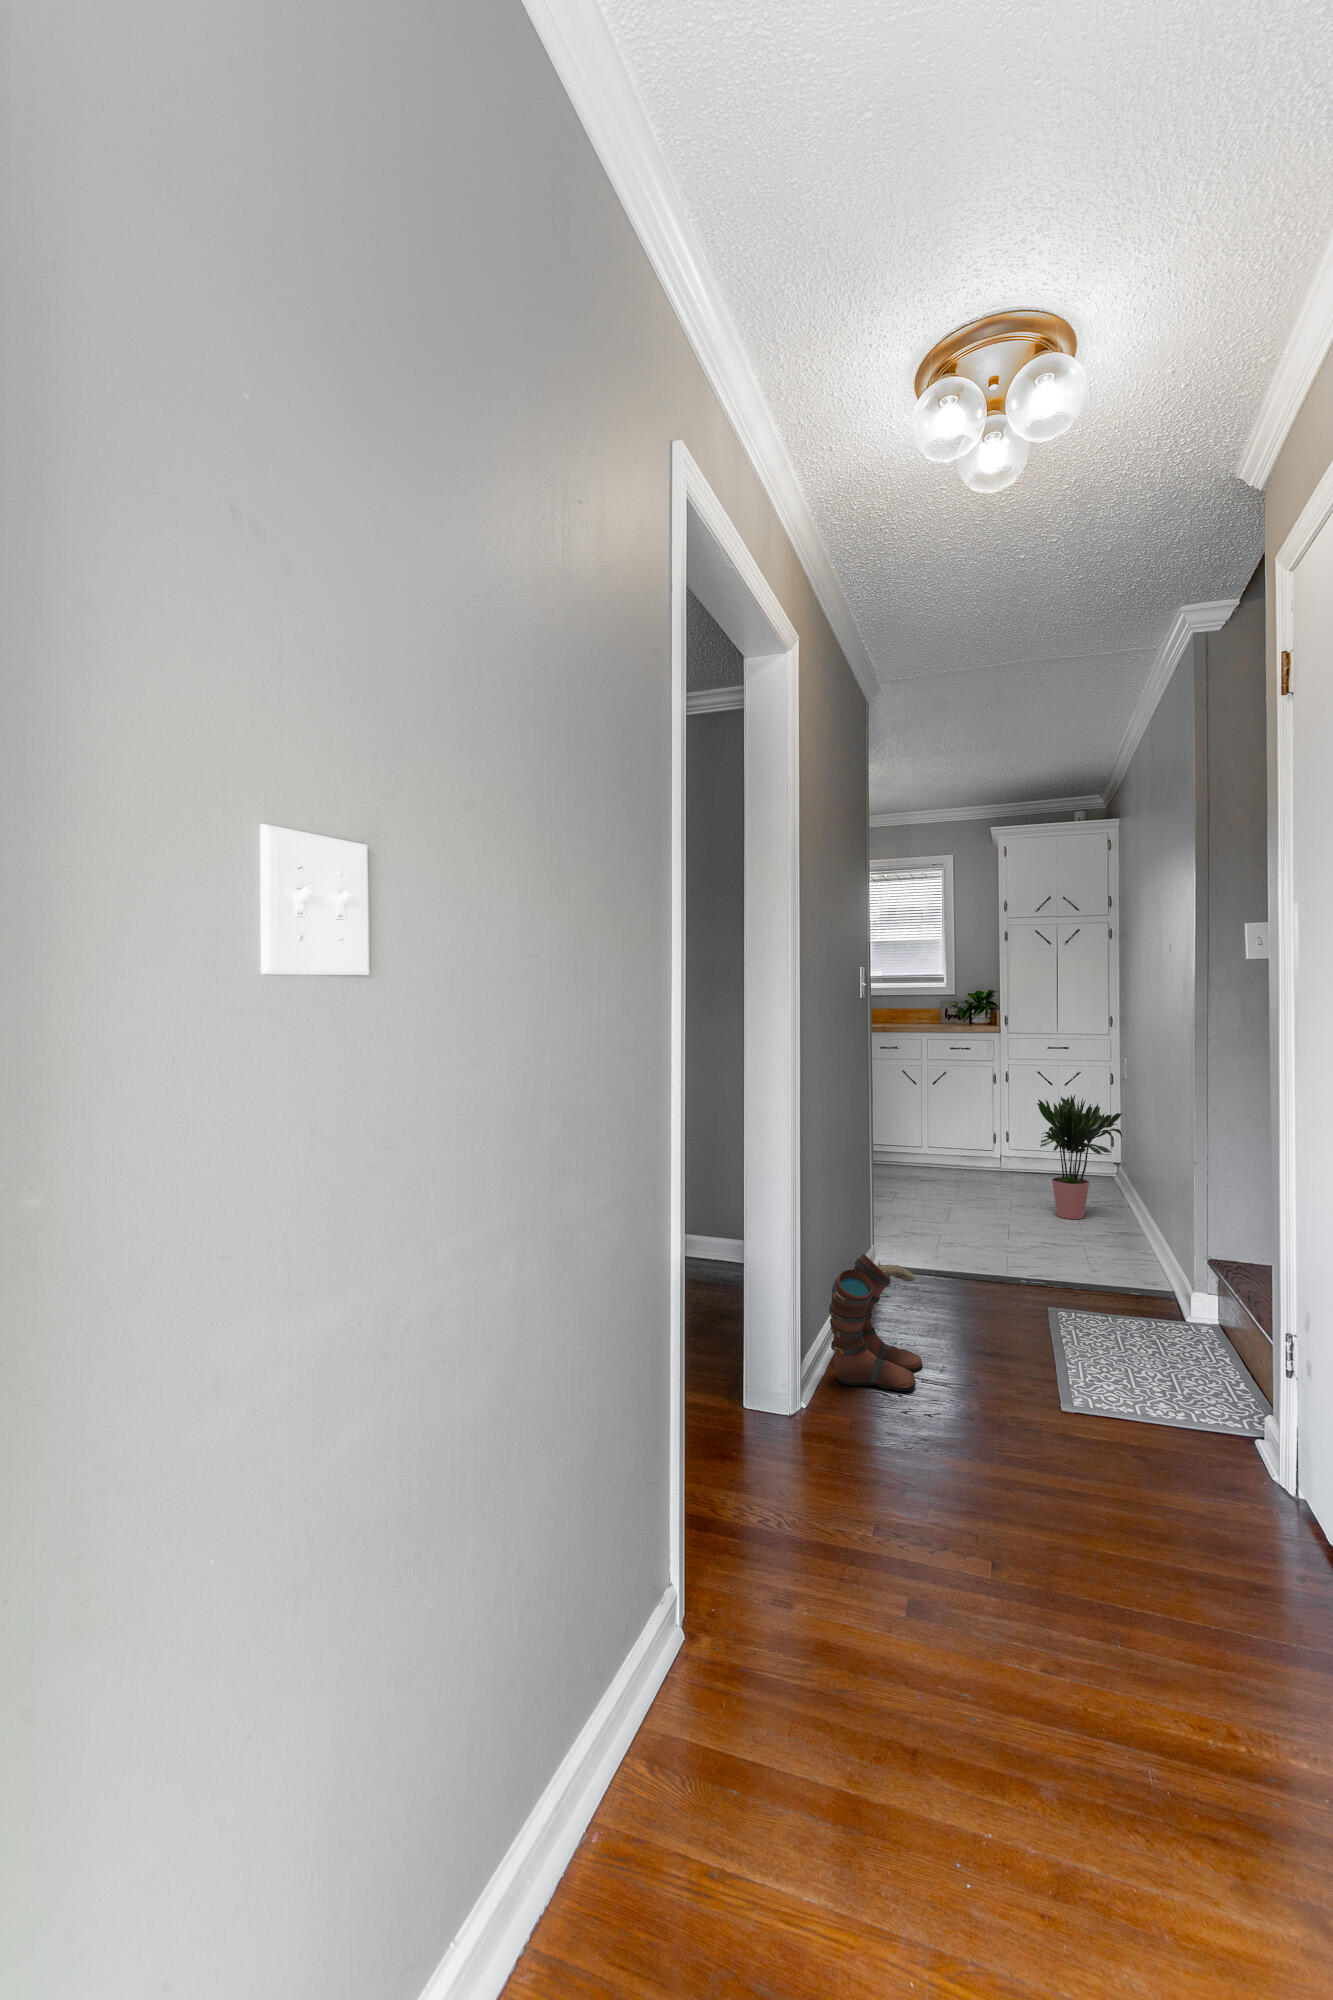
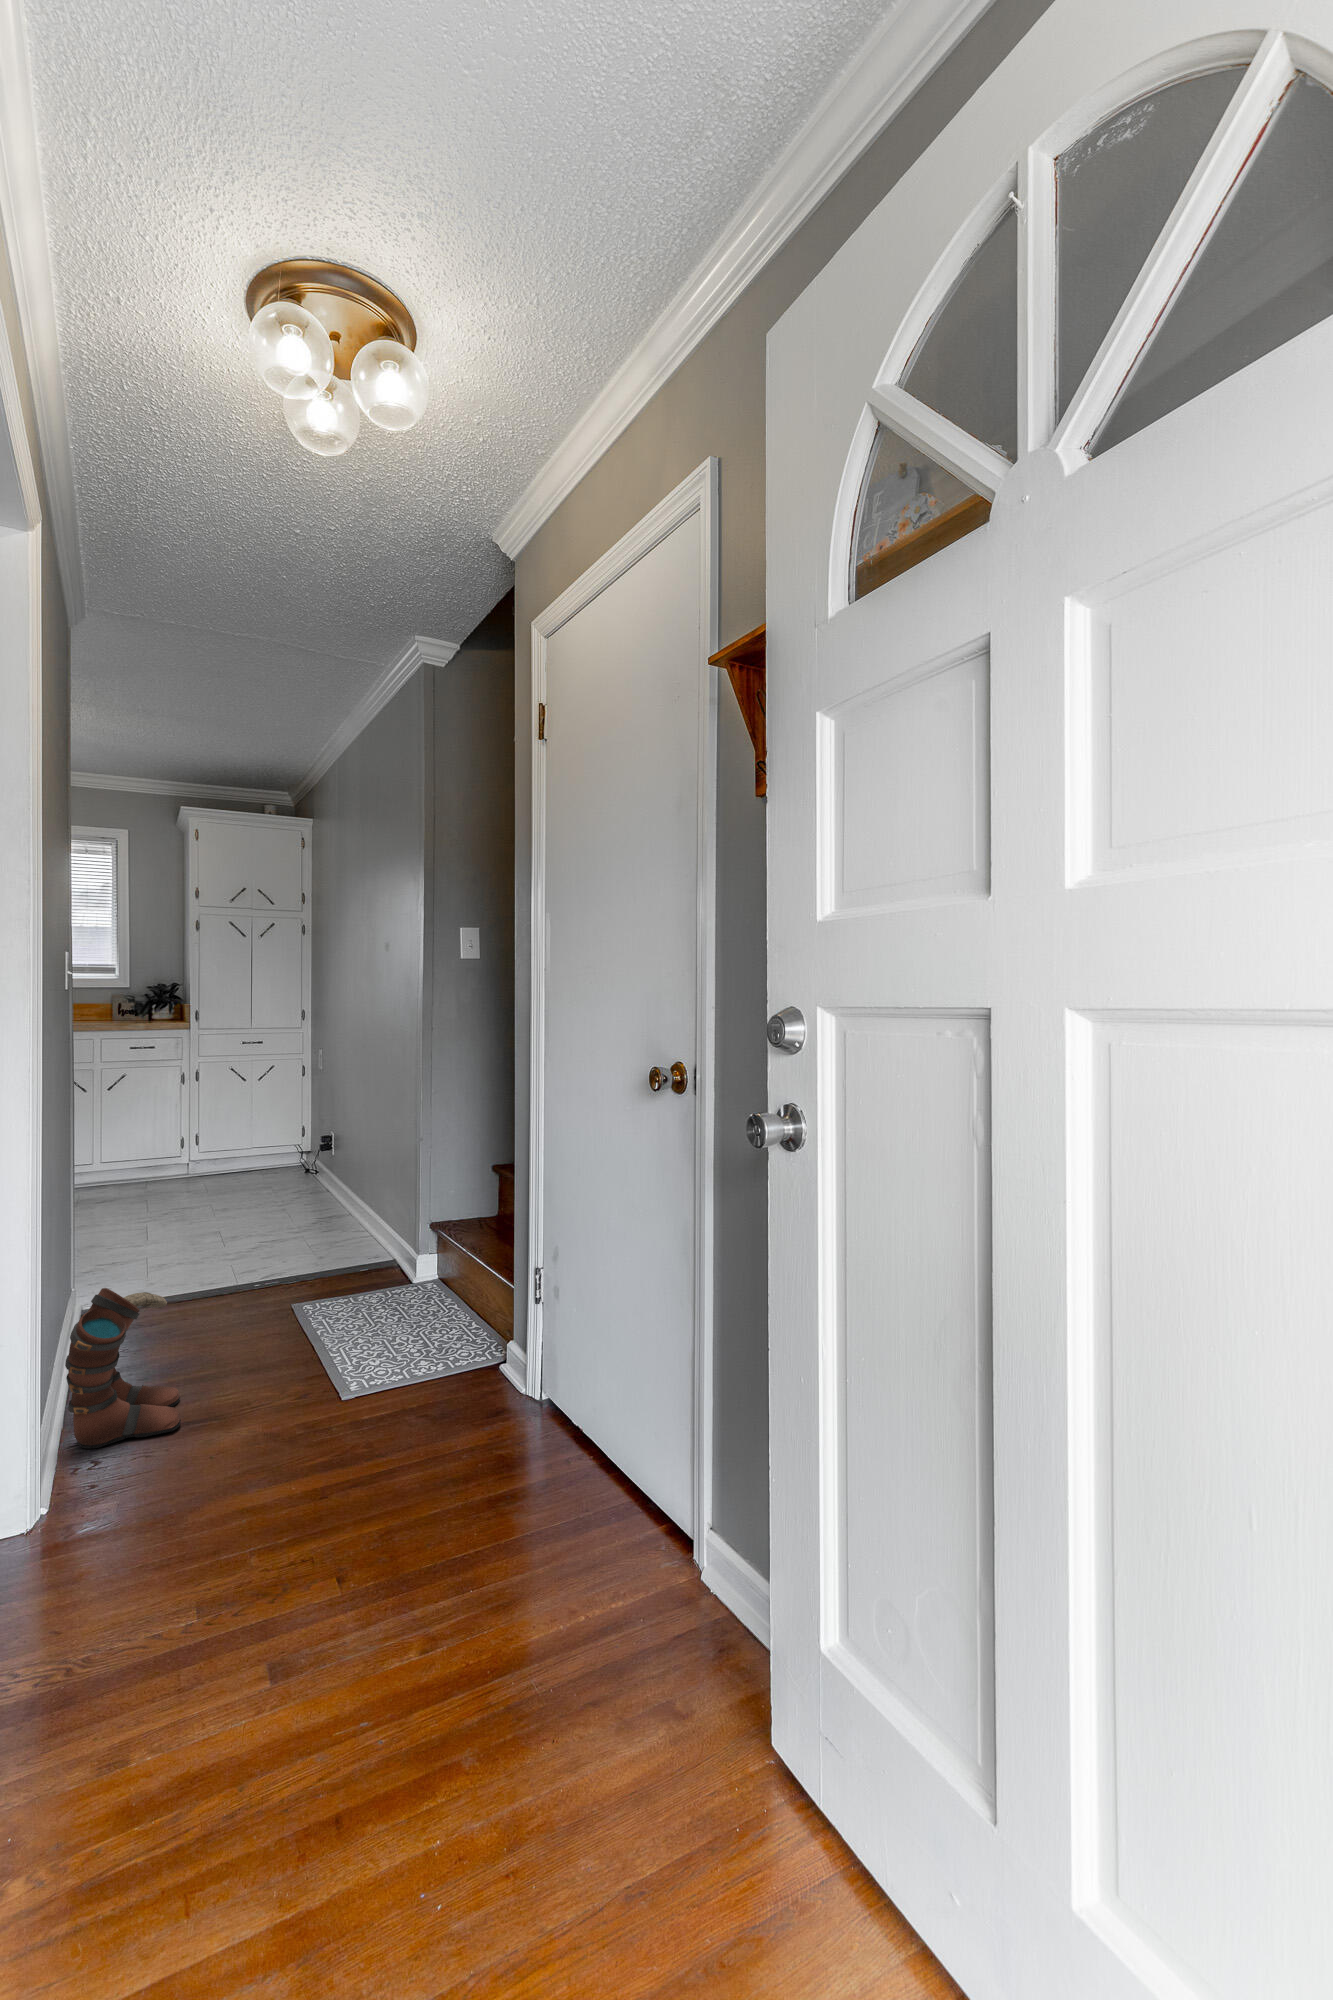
potted plant: present [1037,1095,1122,1219] -> none [242,1084,331,1211]

